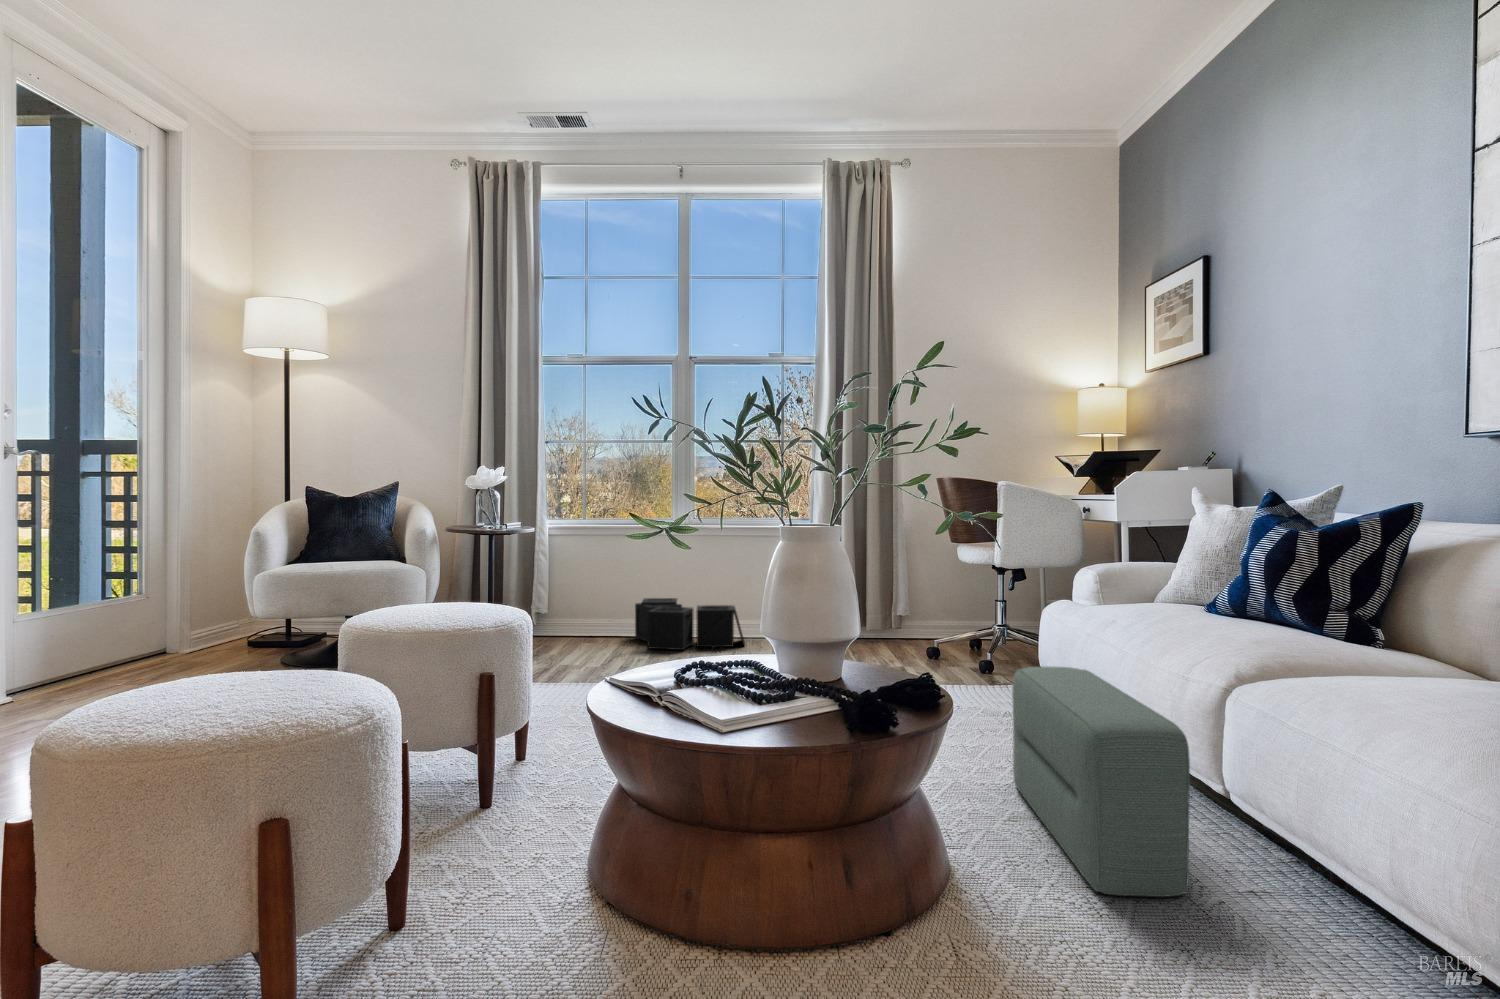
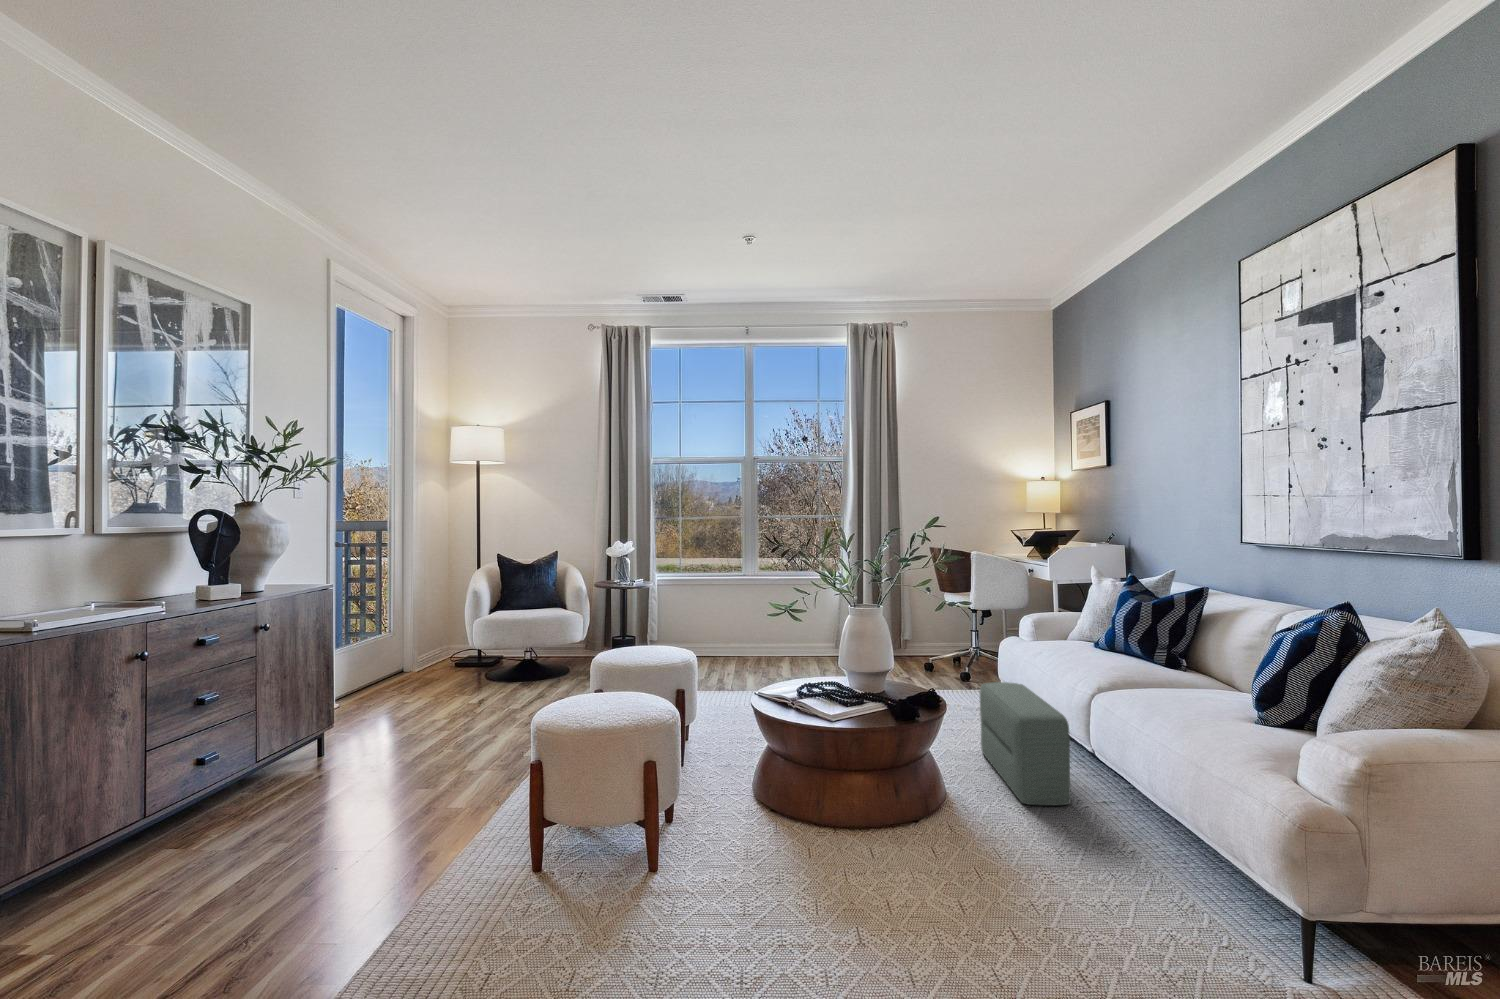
storage bin: present [635,598,745,650] -> none [719,629,798,667]

